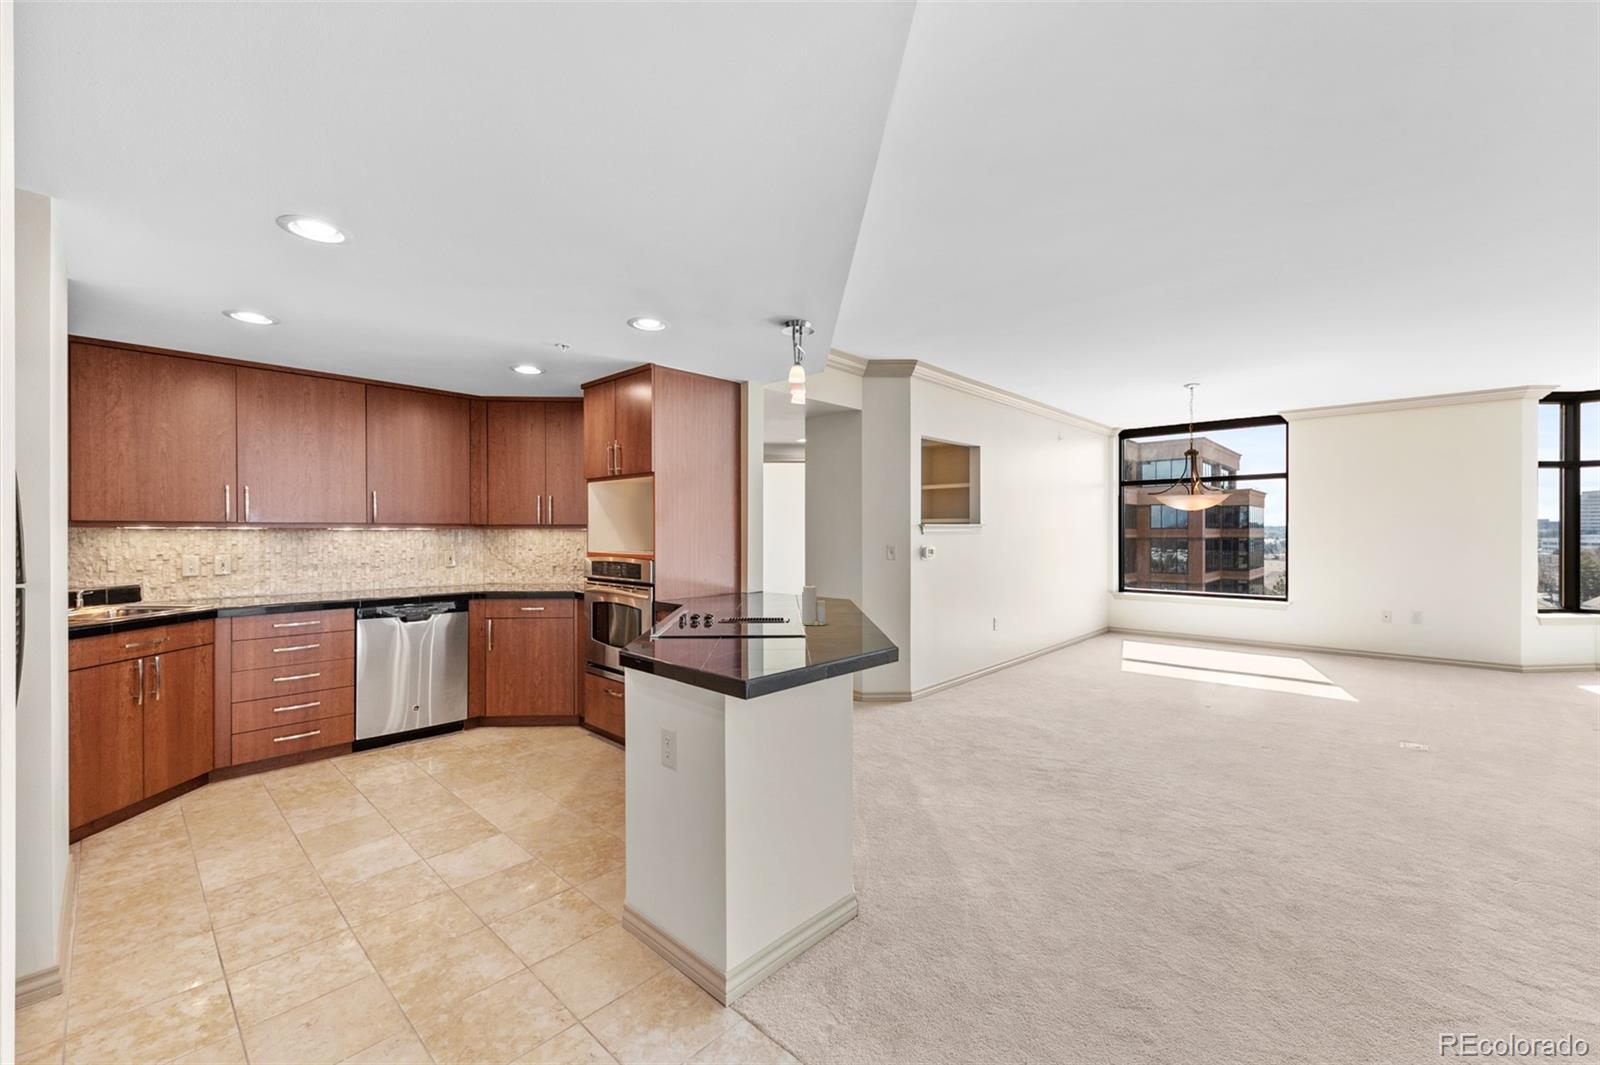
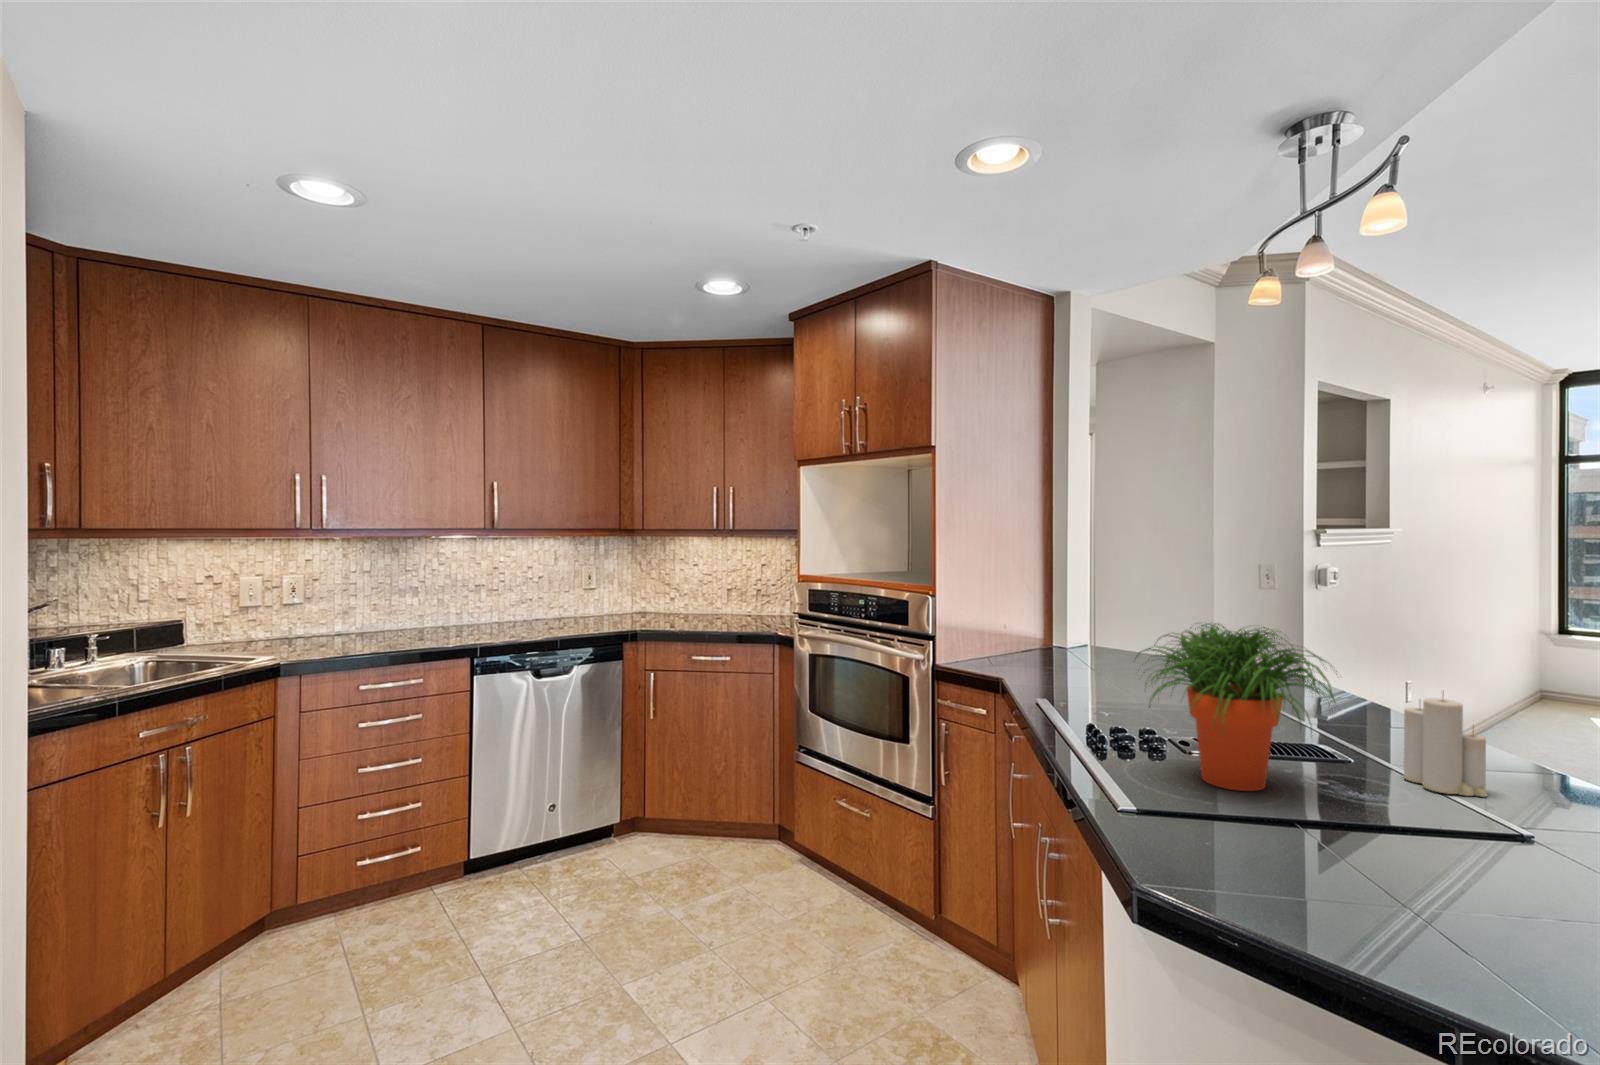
potted plant: none [684,555,768,628] -> present [1135,624,1335,791]

